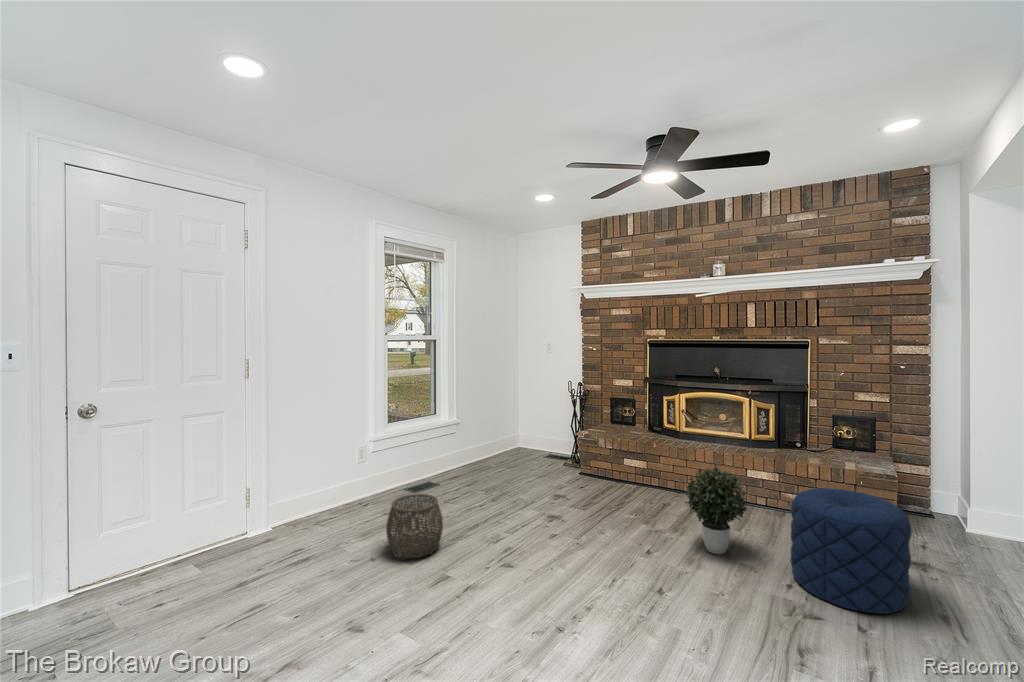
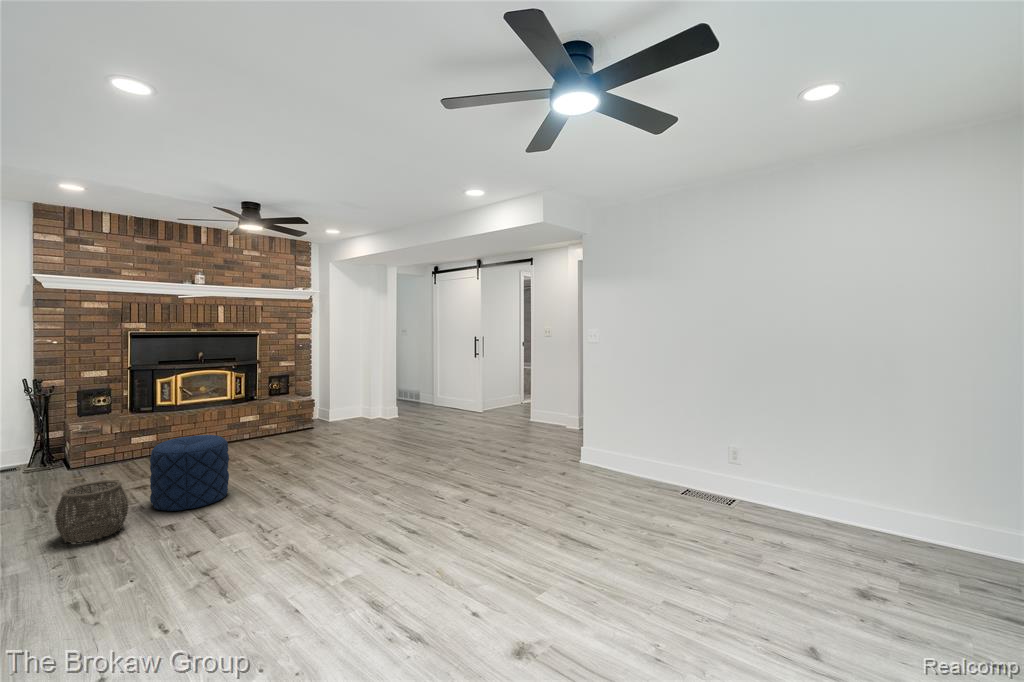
potted plant: present [685,467,748,554] -> none [252,406,292,456]
pouf: present [791,488,911,614] -> present [150,435,229,511]

